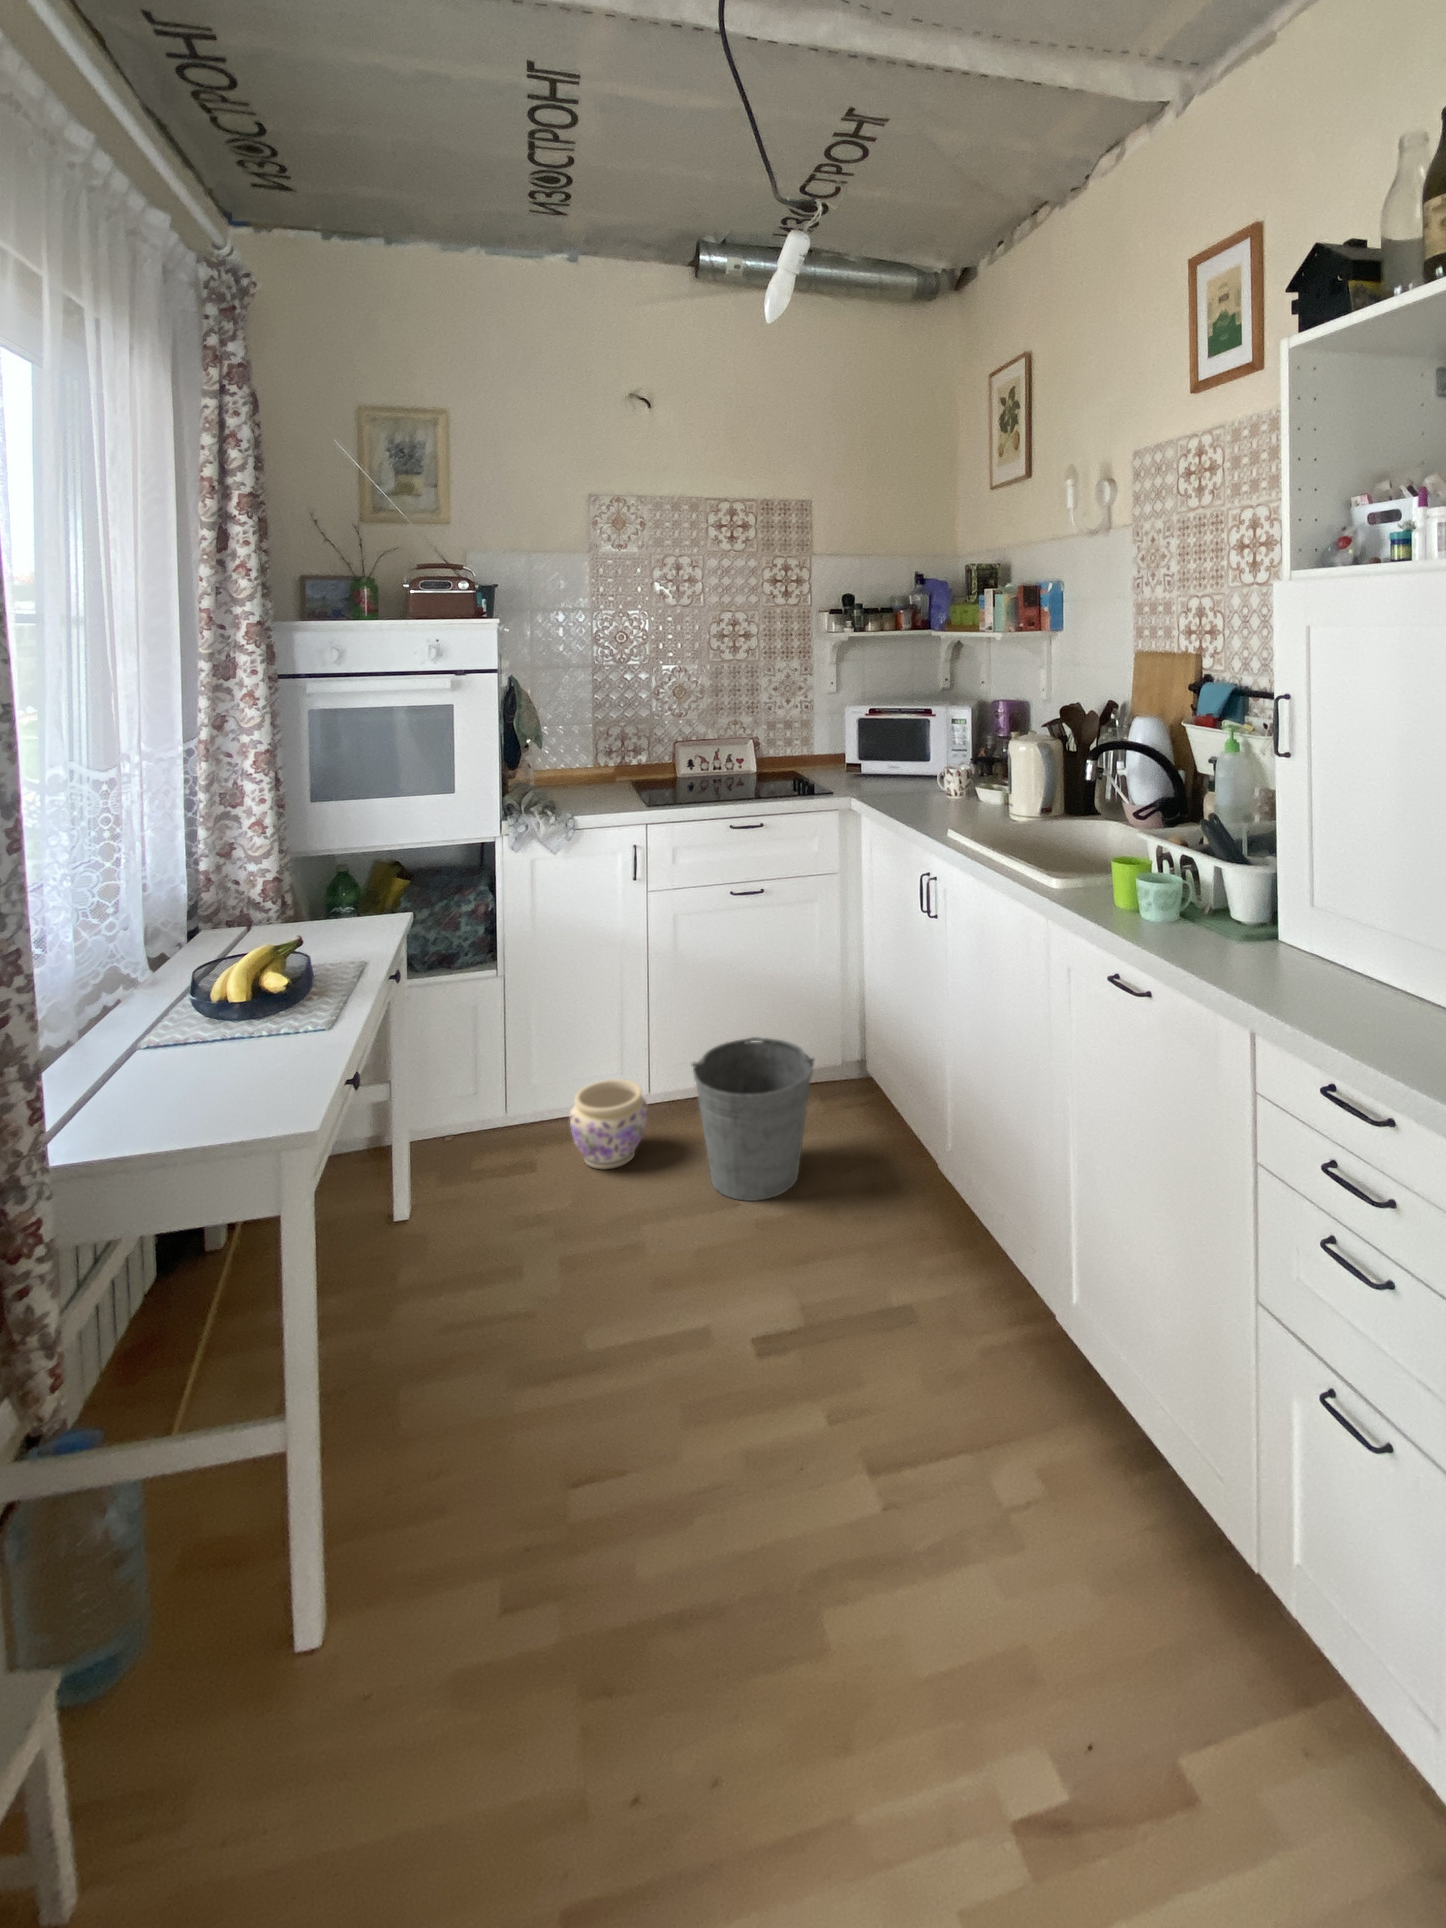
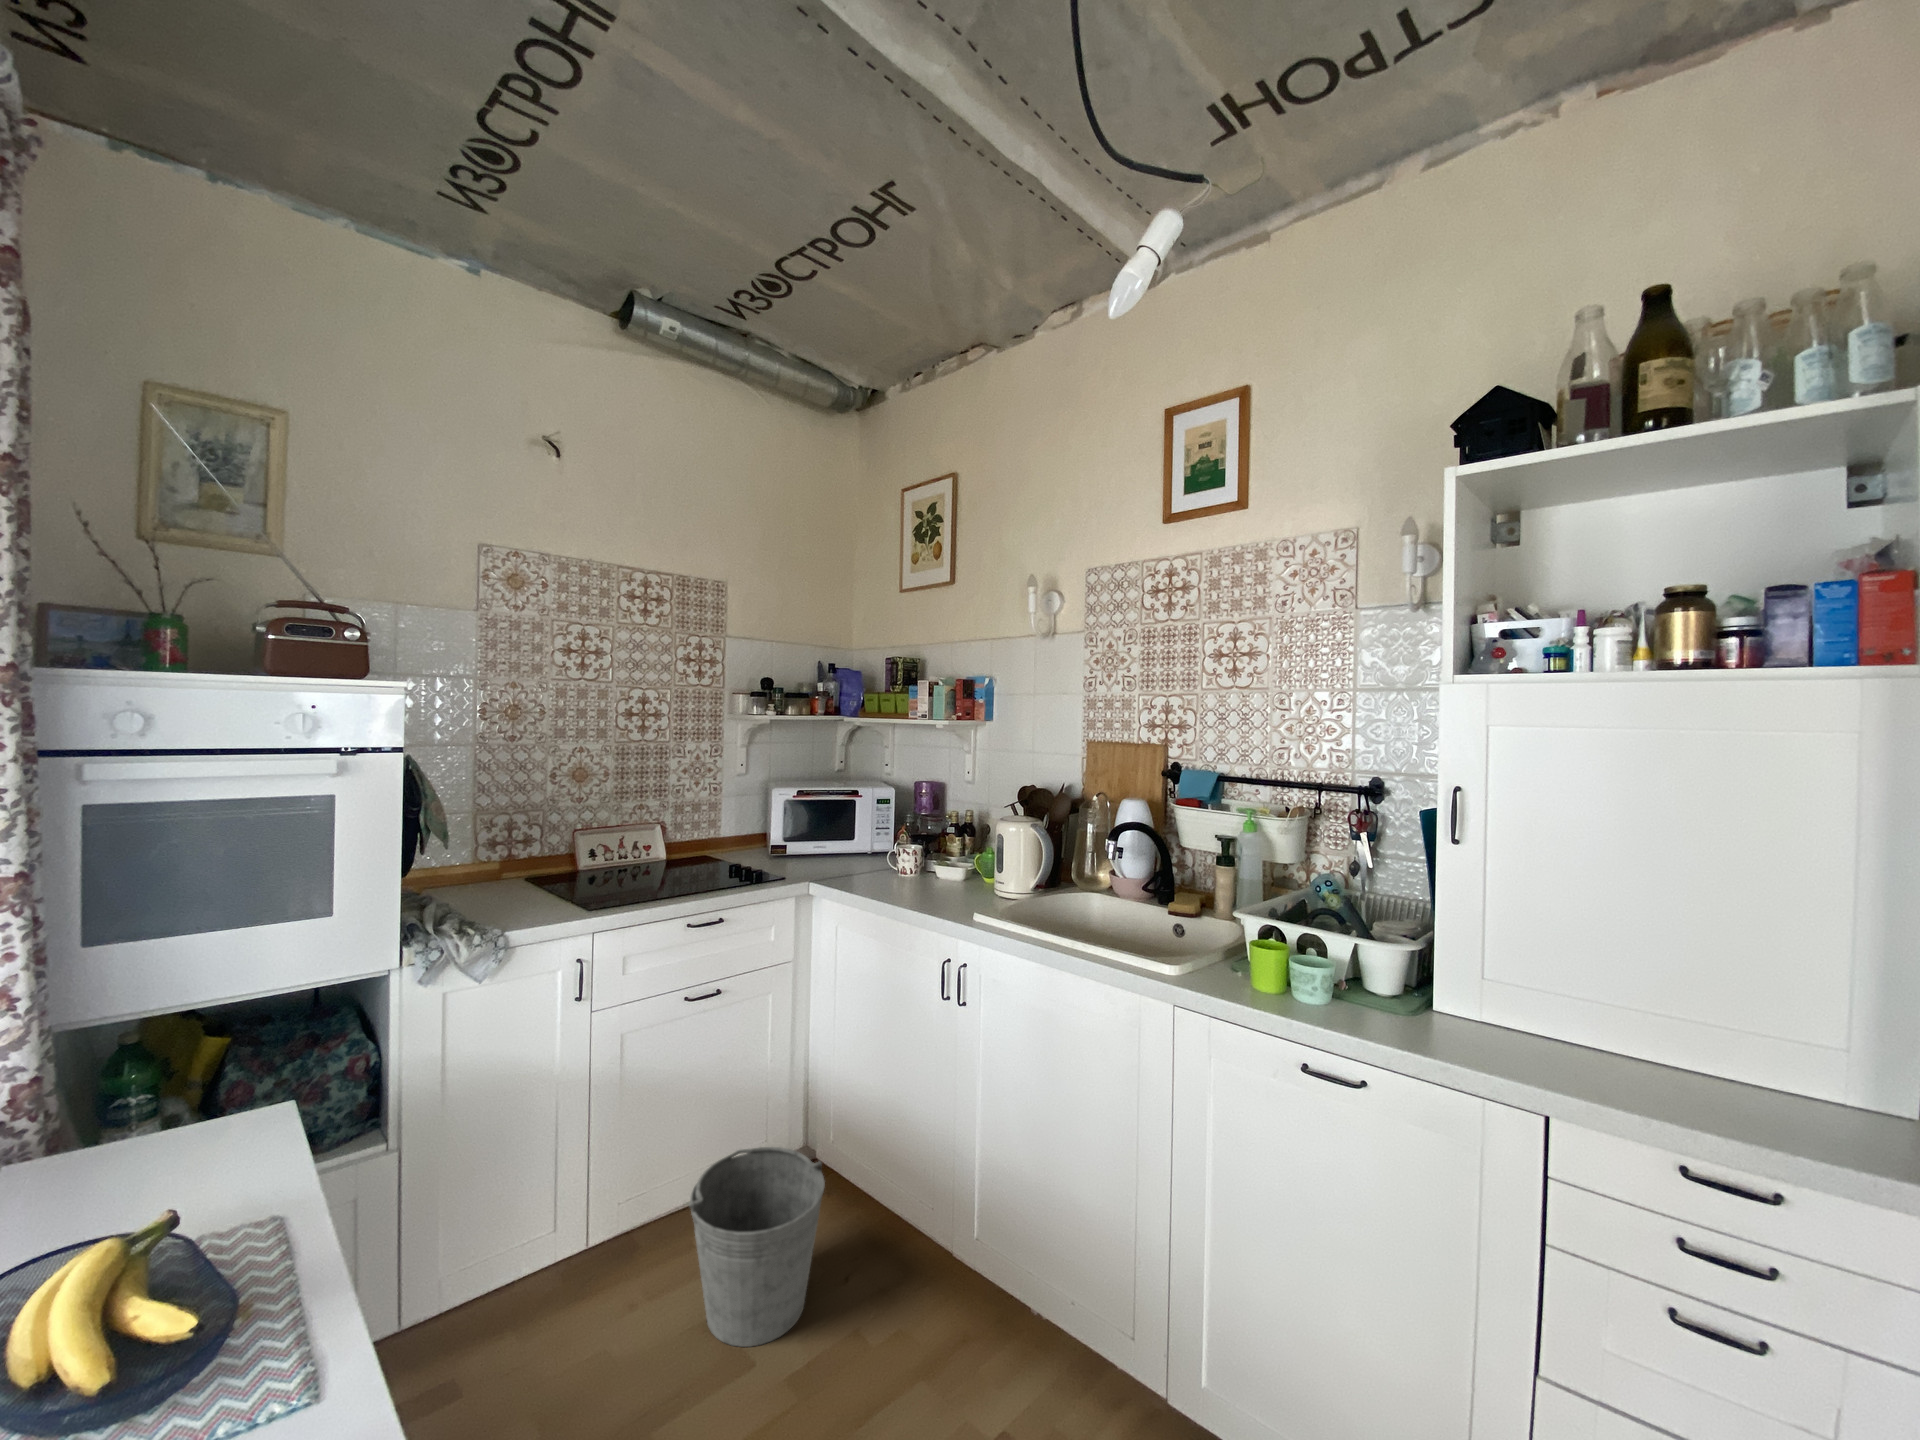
planter: present [570,1079,647,1170] -> none [513,1236,615,1363]

